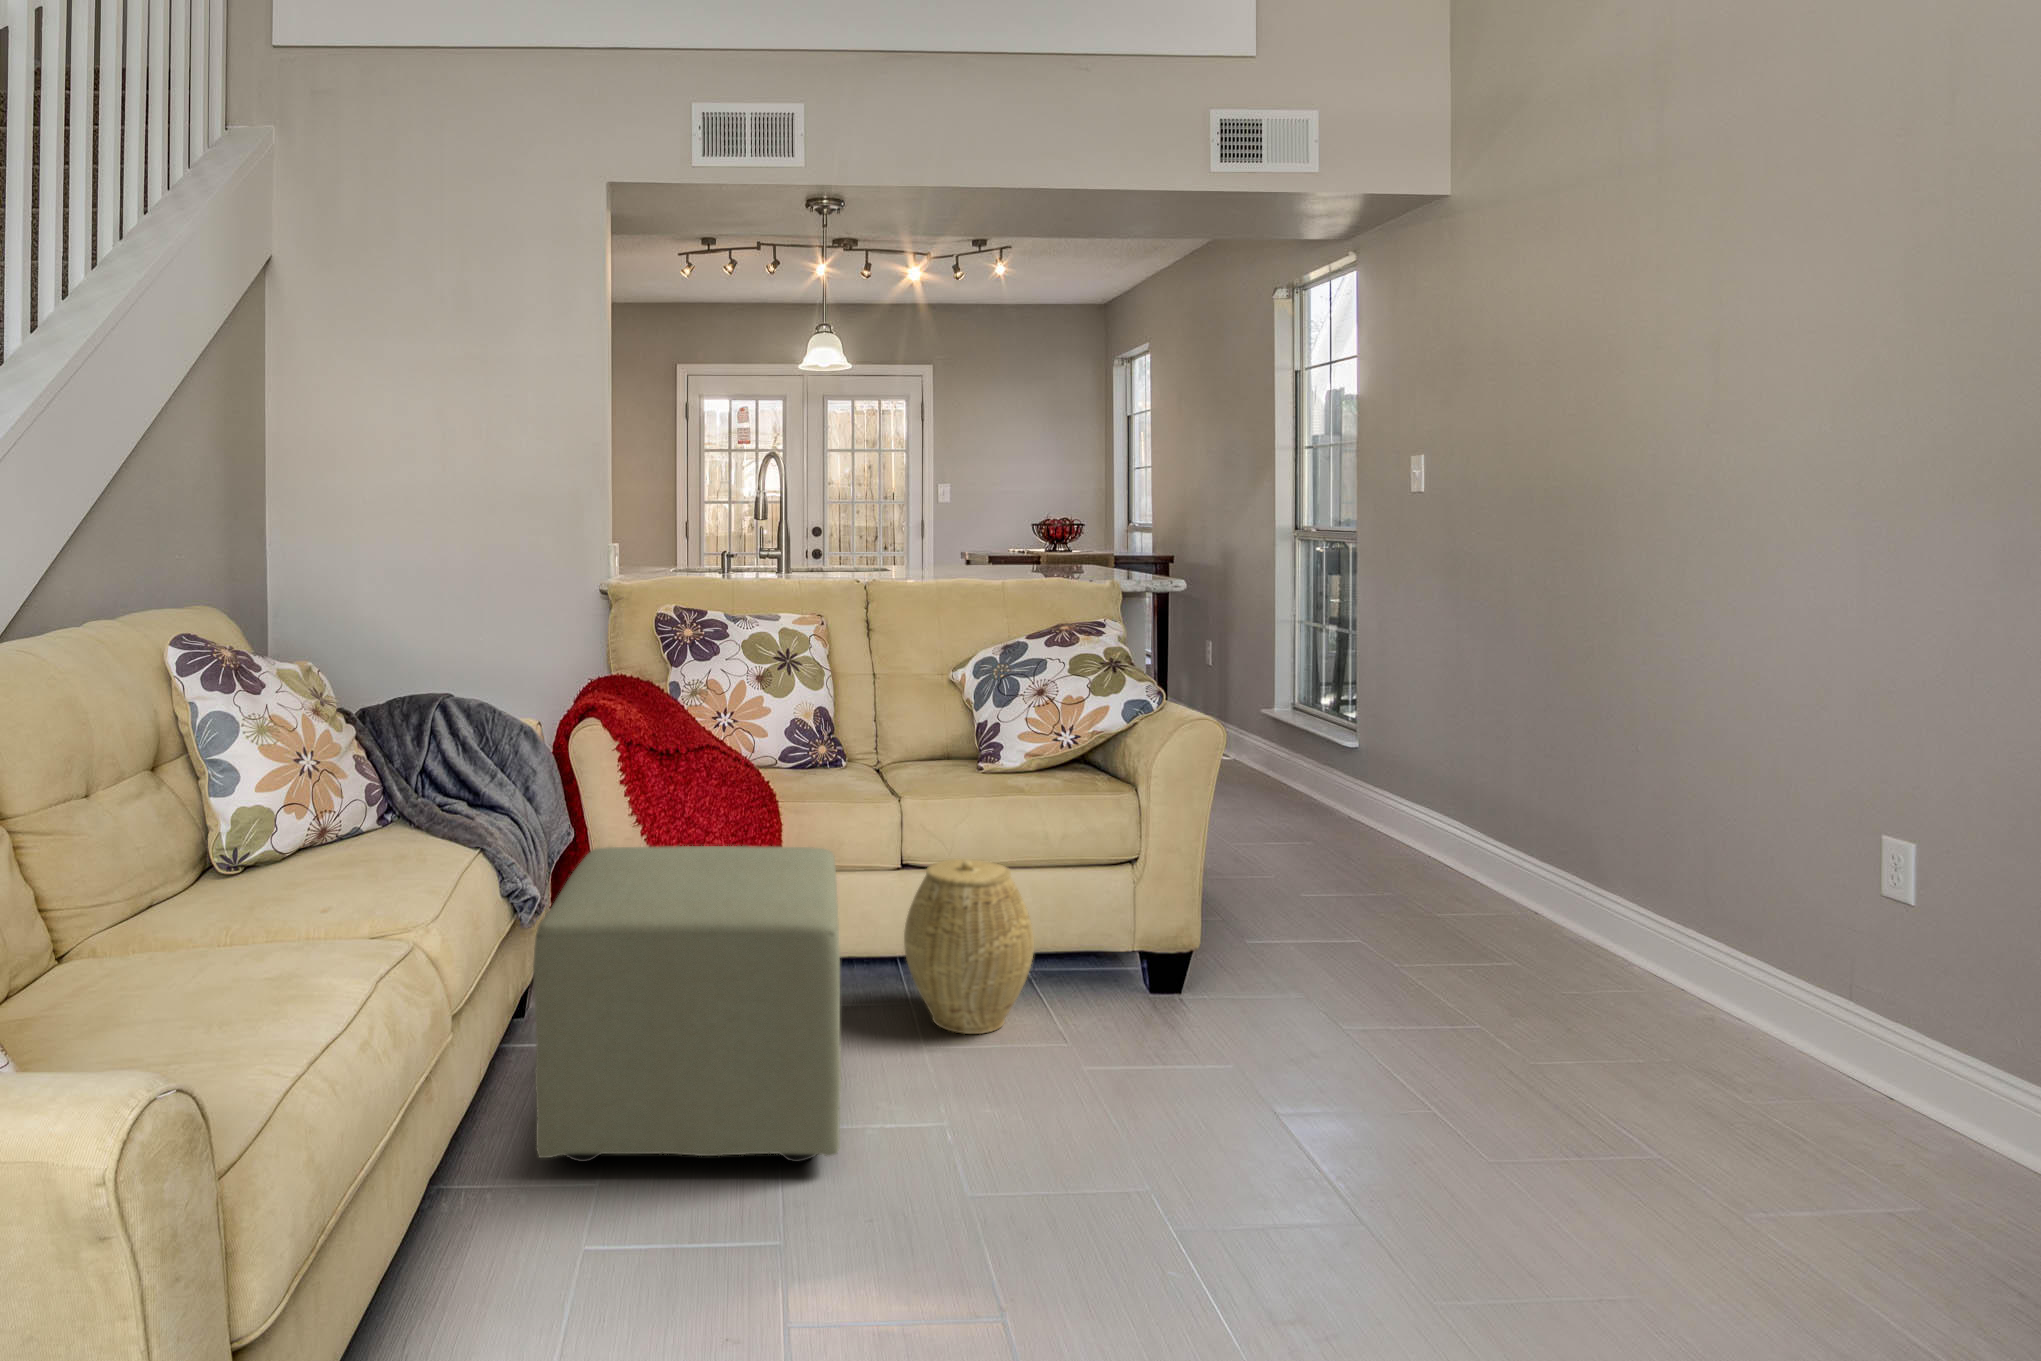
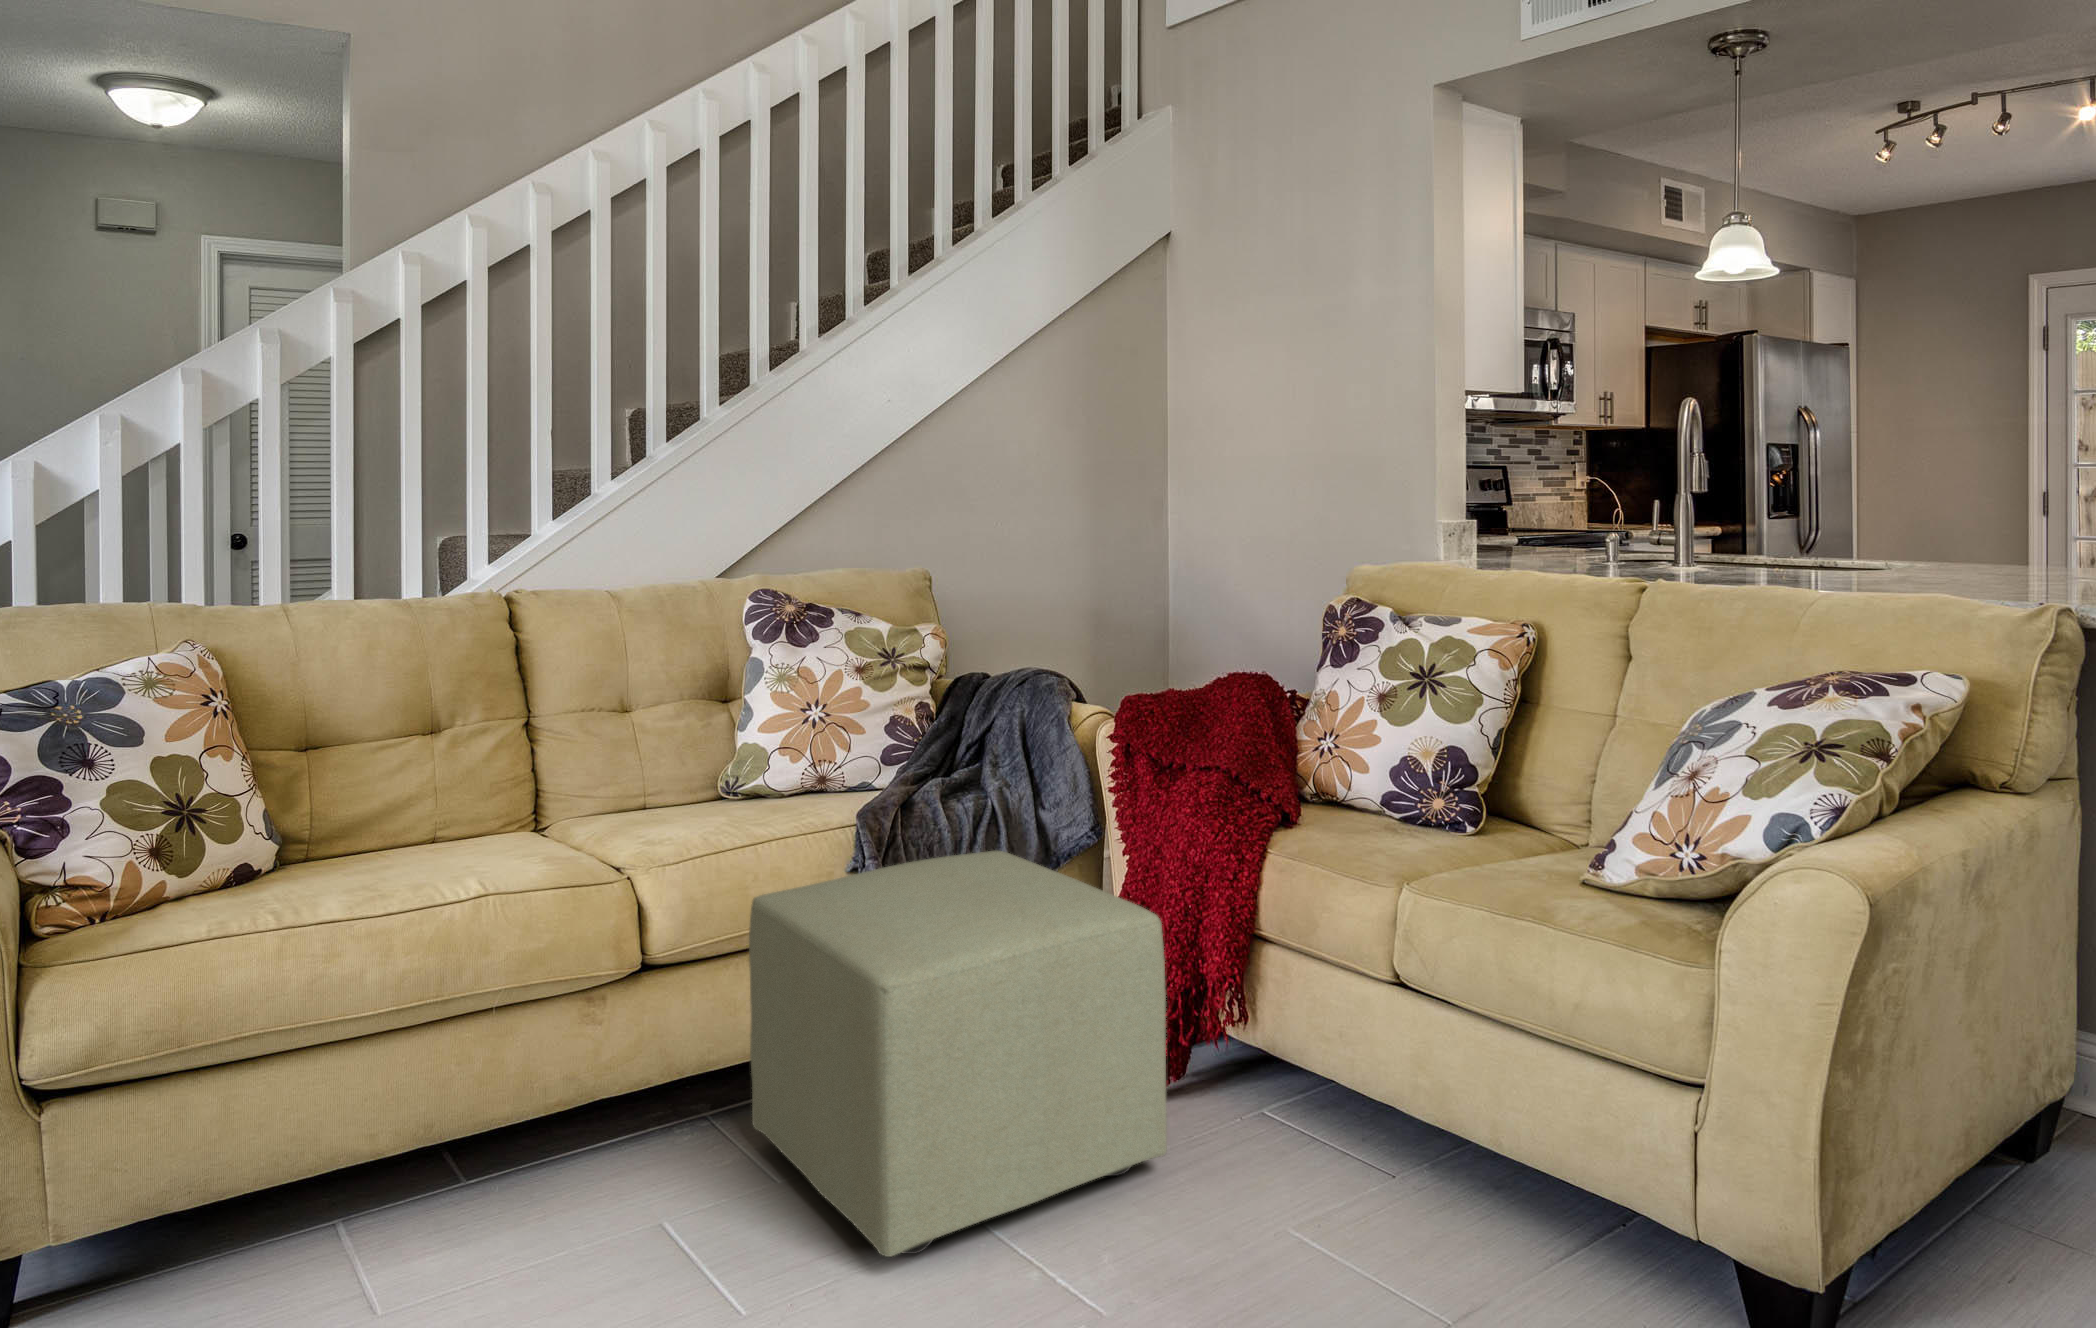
woven basket: present [904,859,1034,1034] -> none [1278,985,1472,1255]

